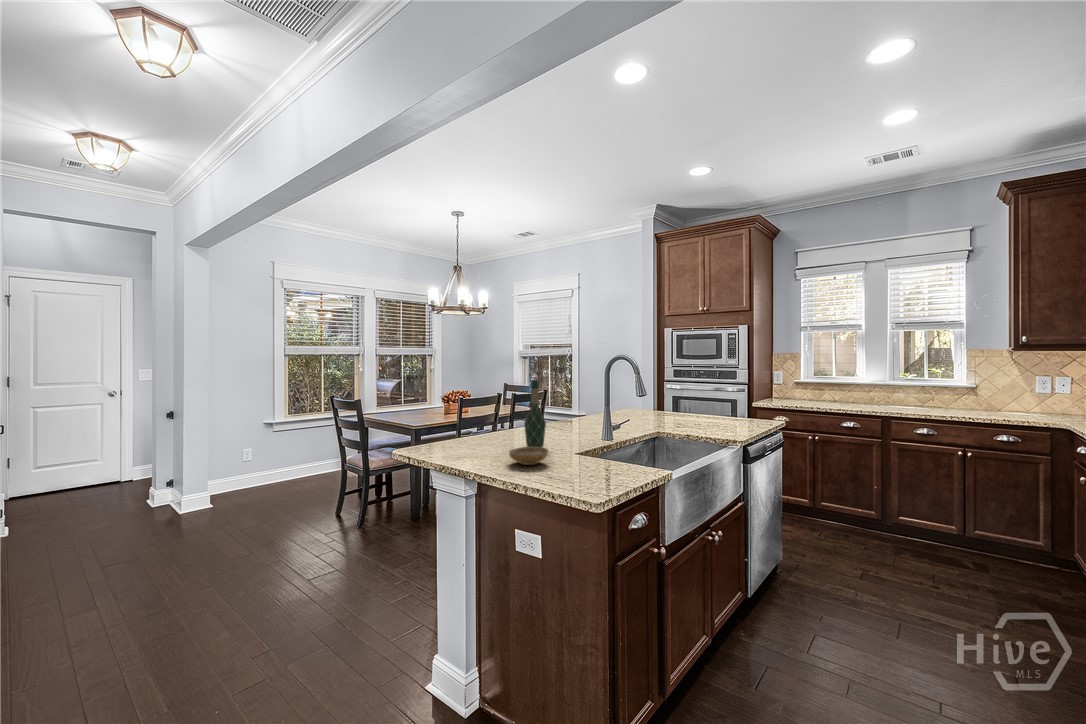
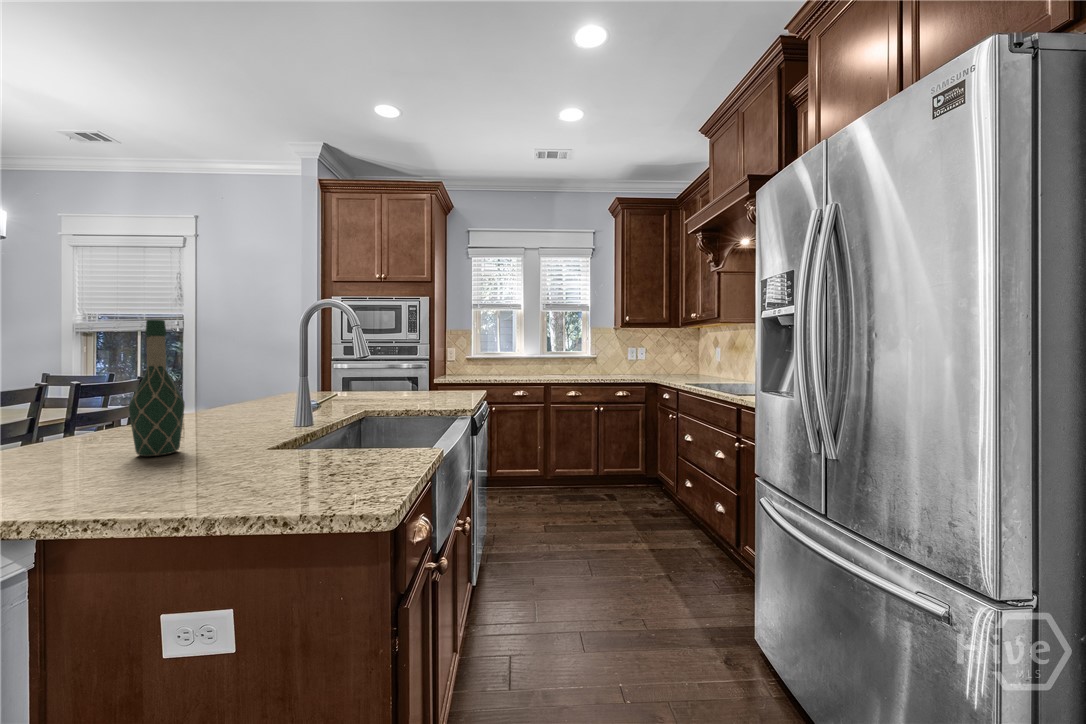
ceramic bowl: present [509,447,548,465] -> none [95,447,210,490]

